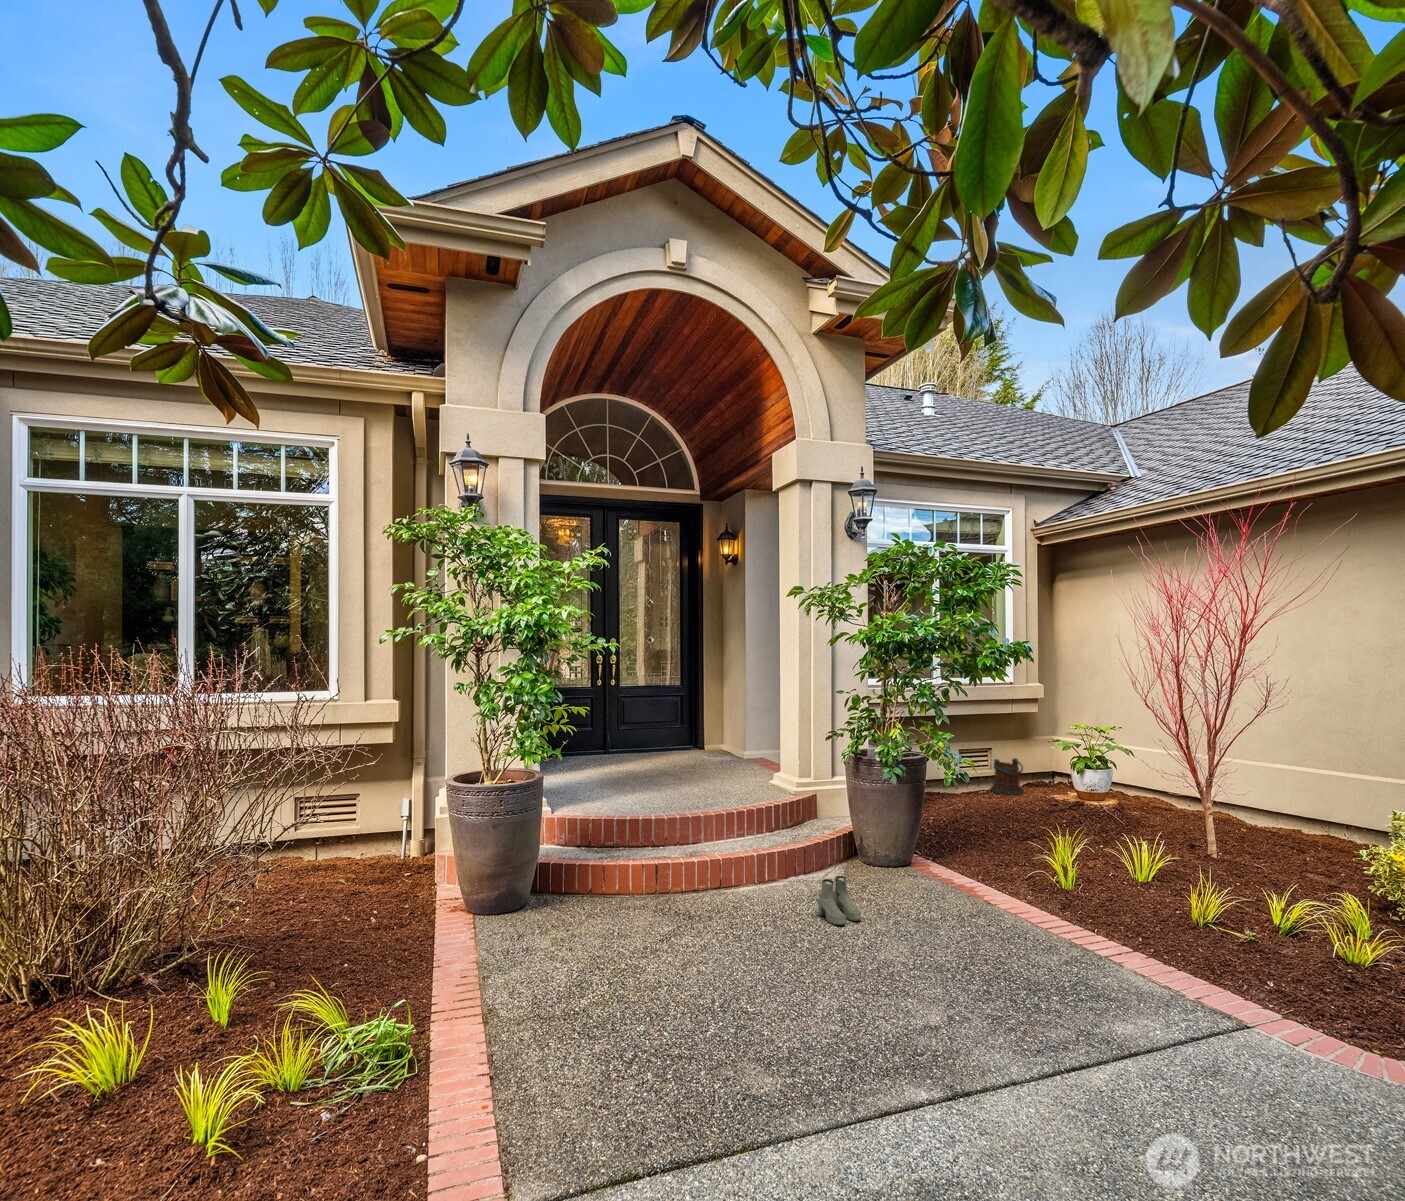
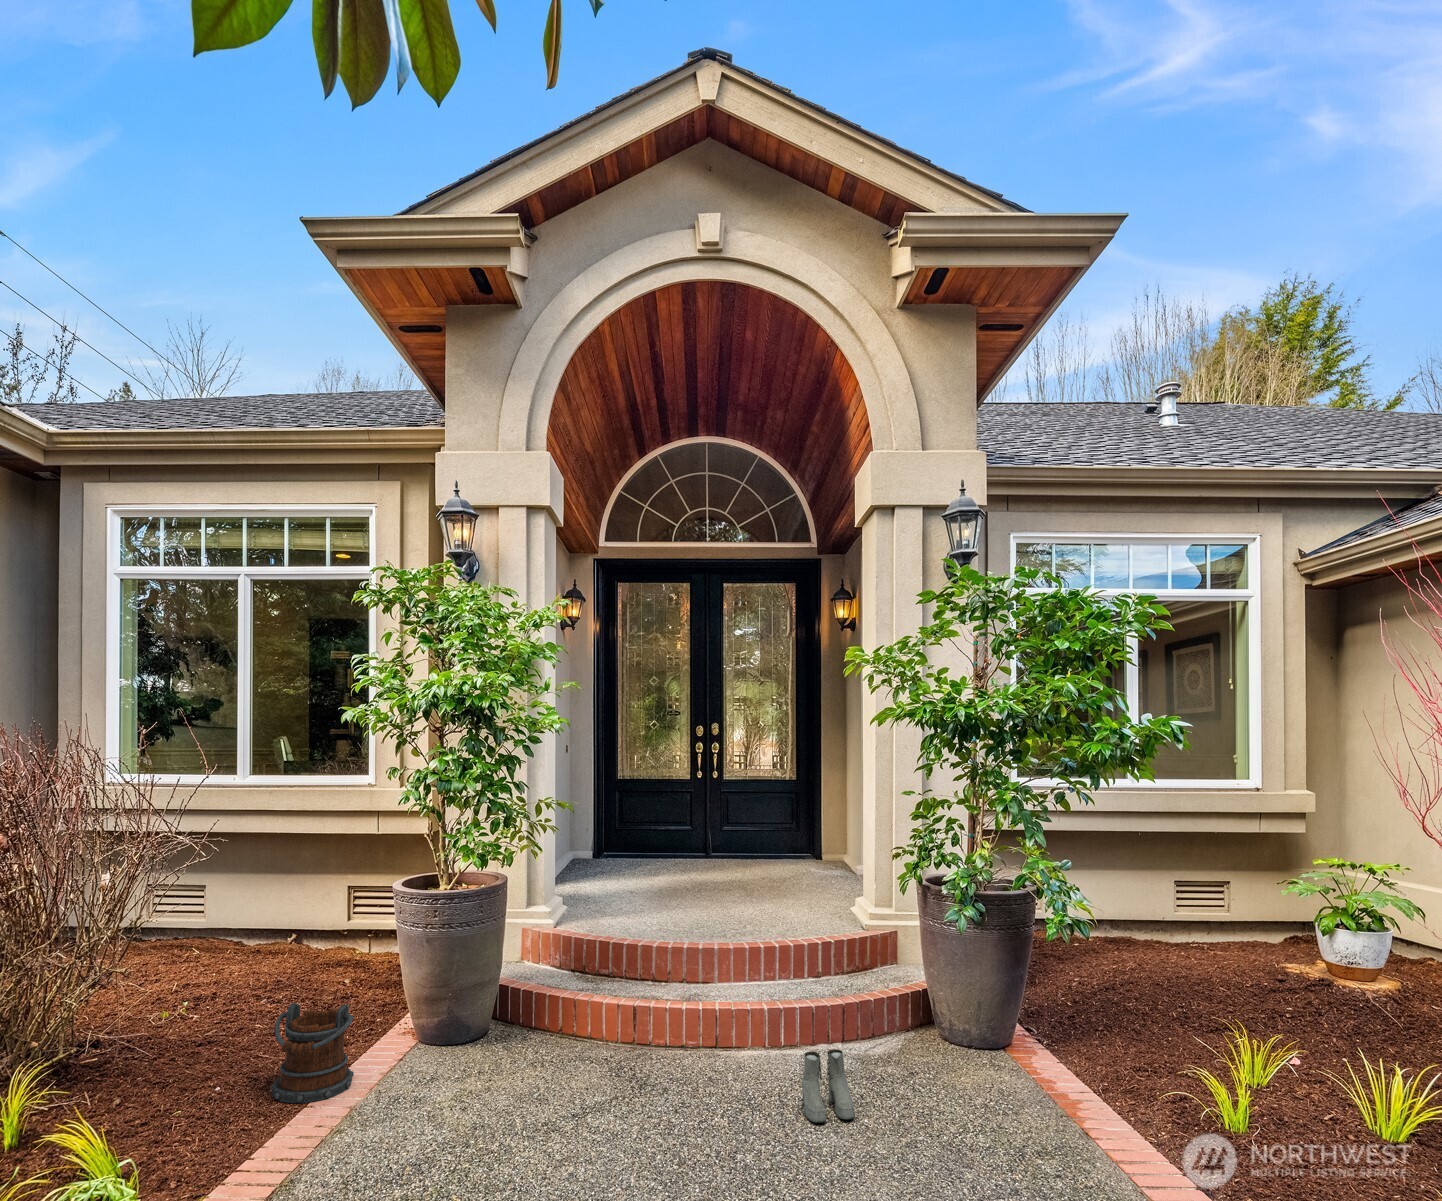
bucket: present [990,758,1024,795] -> present [270,1003,354,1103]

